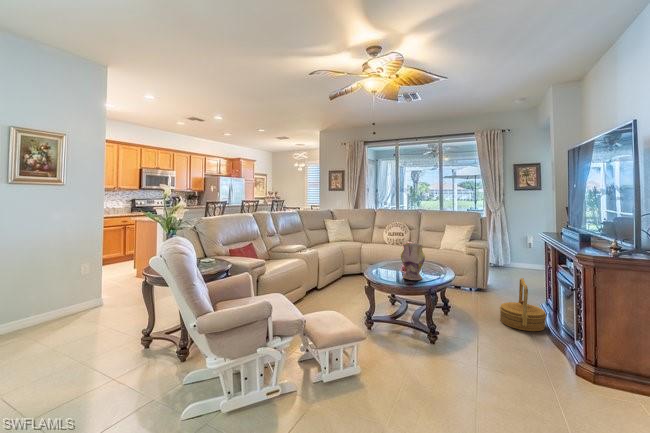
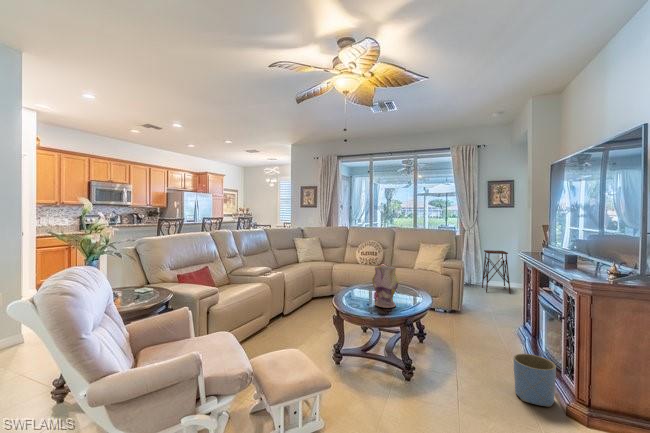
side table: none [506,232,535,274] -> present [482,250,511,294]
woven basket: present [500,278,546,331] -> none [479,302,529,362]
planter: none [530,322,569,367] -> present [513,354,556,407]

